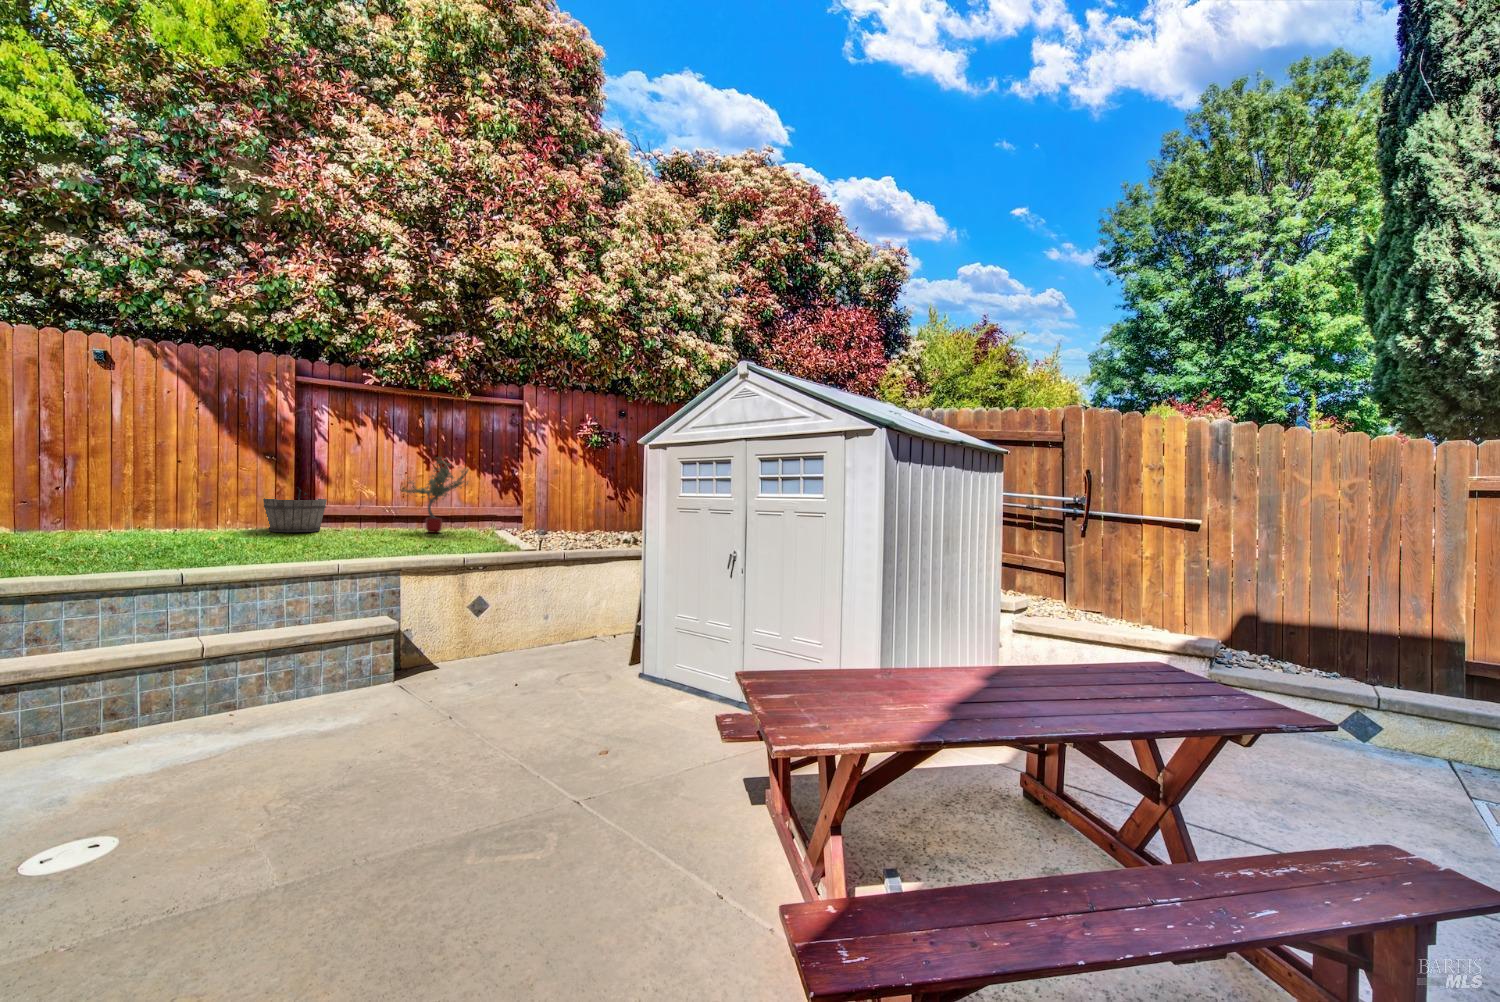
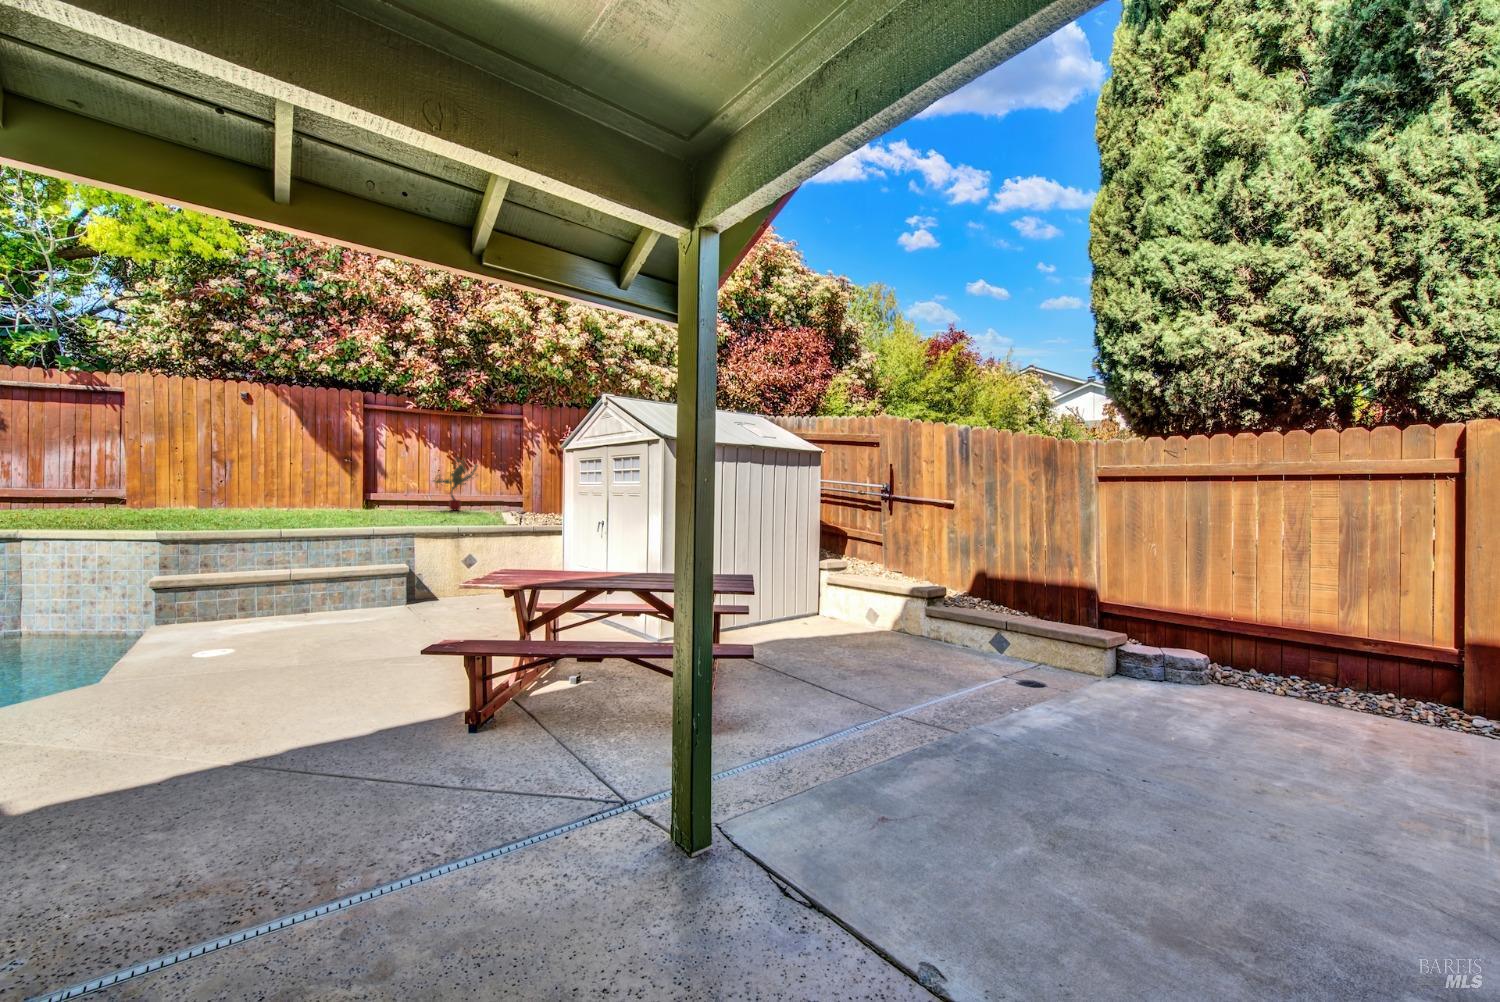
wooden bucket: present [263,487,327,532] -> none [341,480,383,509]

